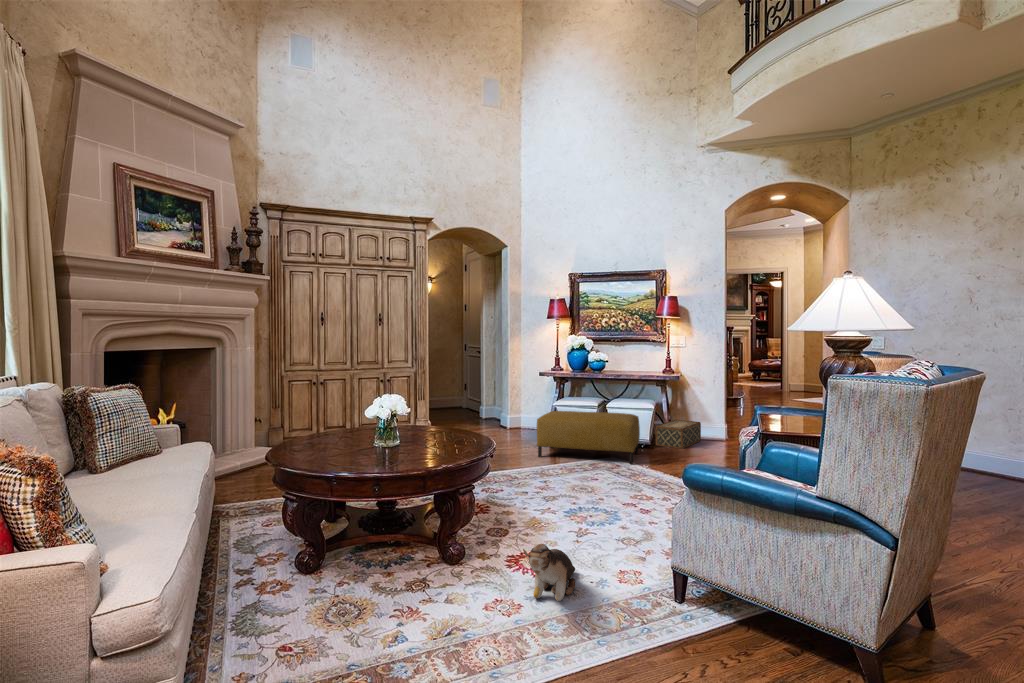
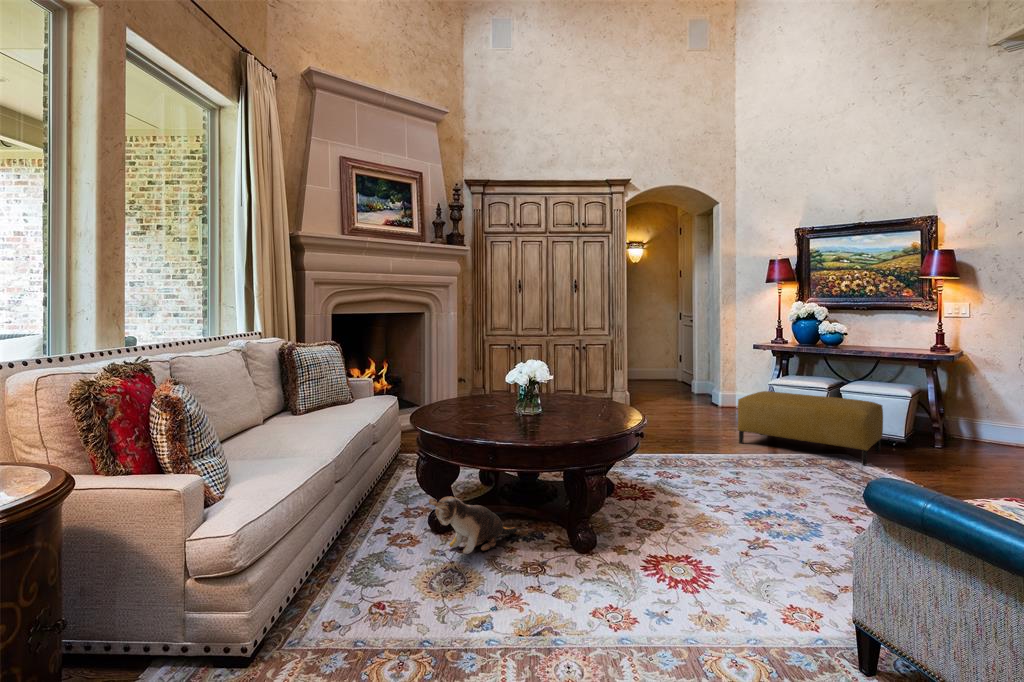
woven basket: present [656,420,701,449] -> none [912,414,991,453]
plush toy: present [523,544,576,601] -> present [429,496,517,554]

